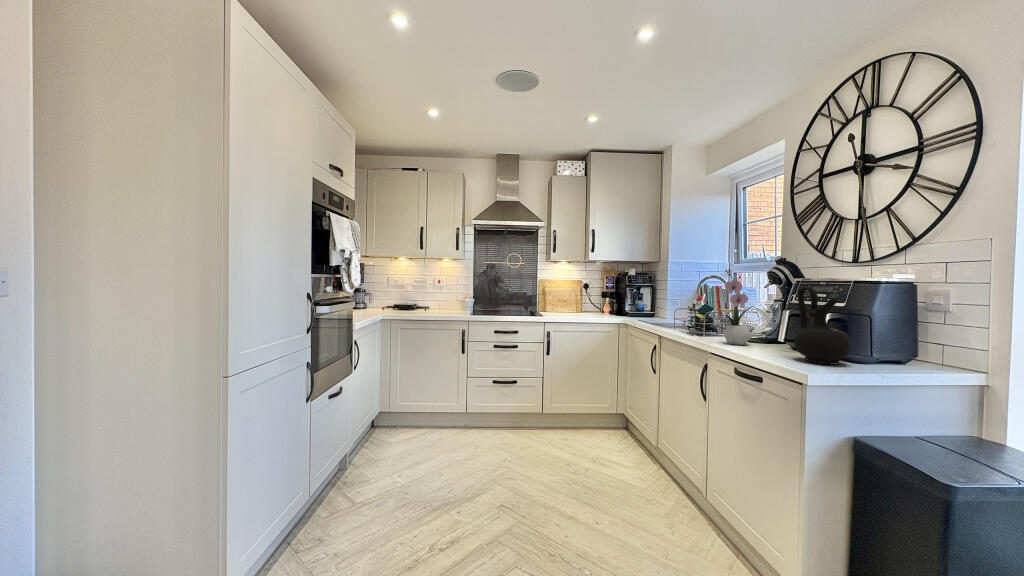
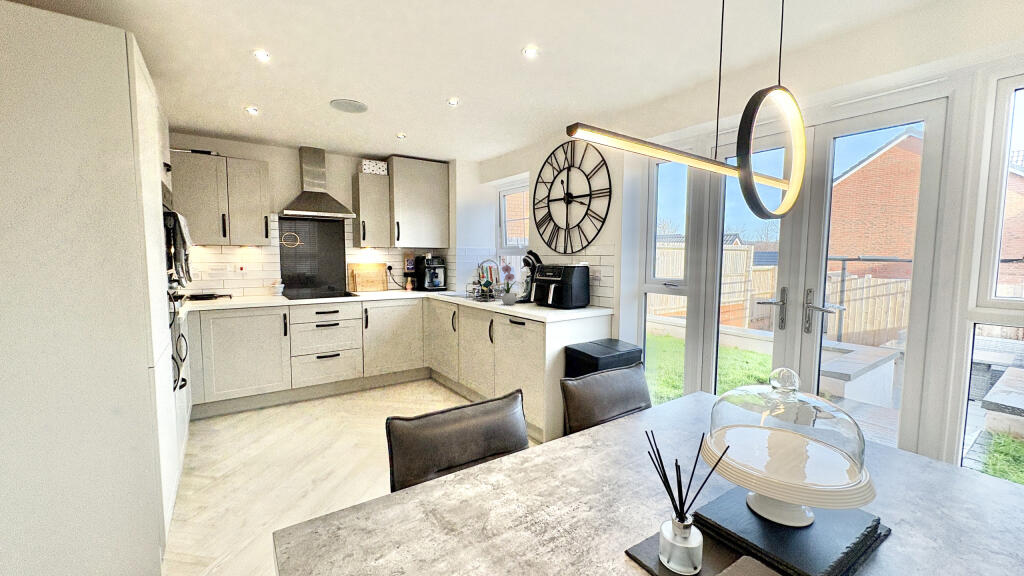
ceramic jug: present [794,287,851,365] -> none [538,269,562,310]

